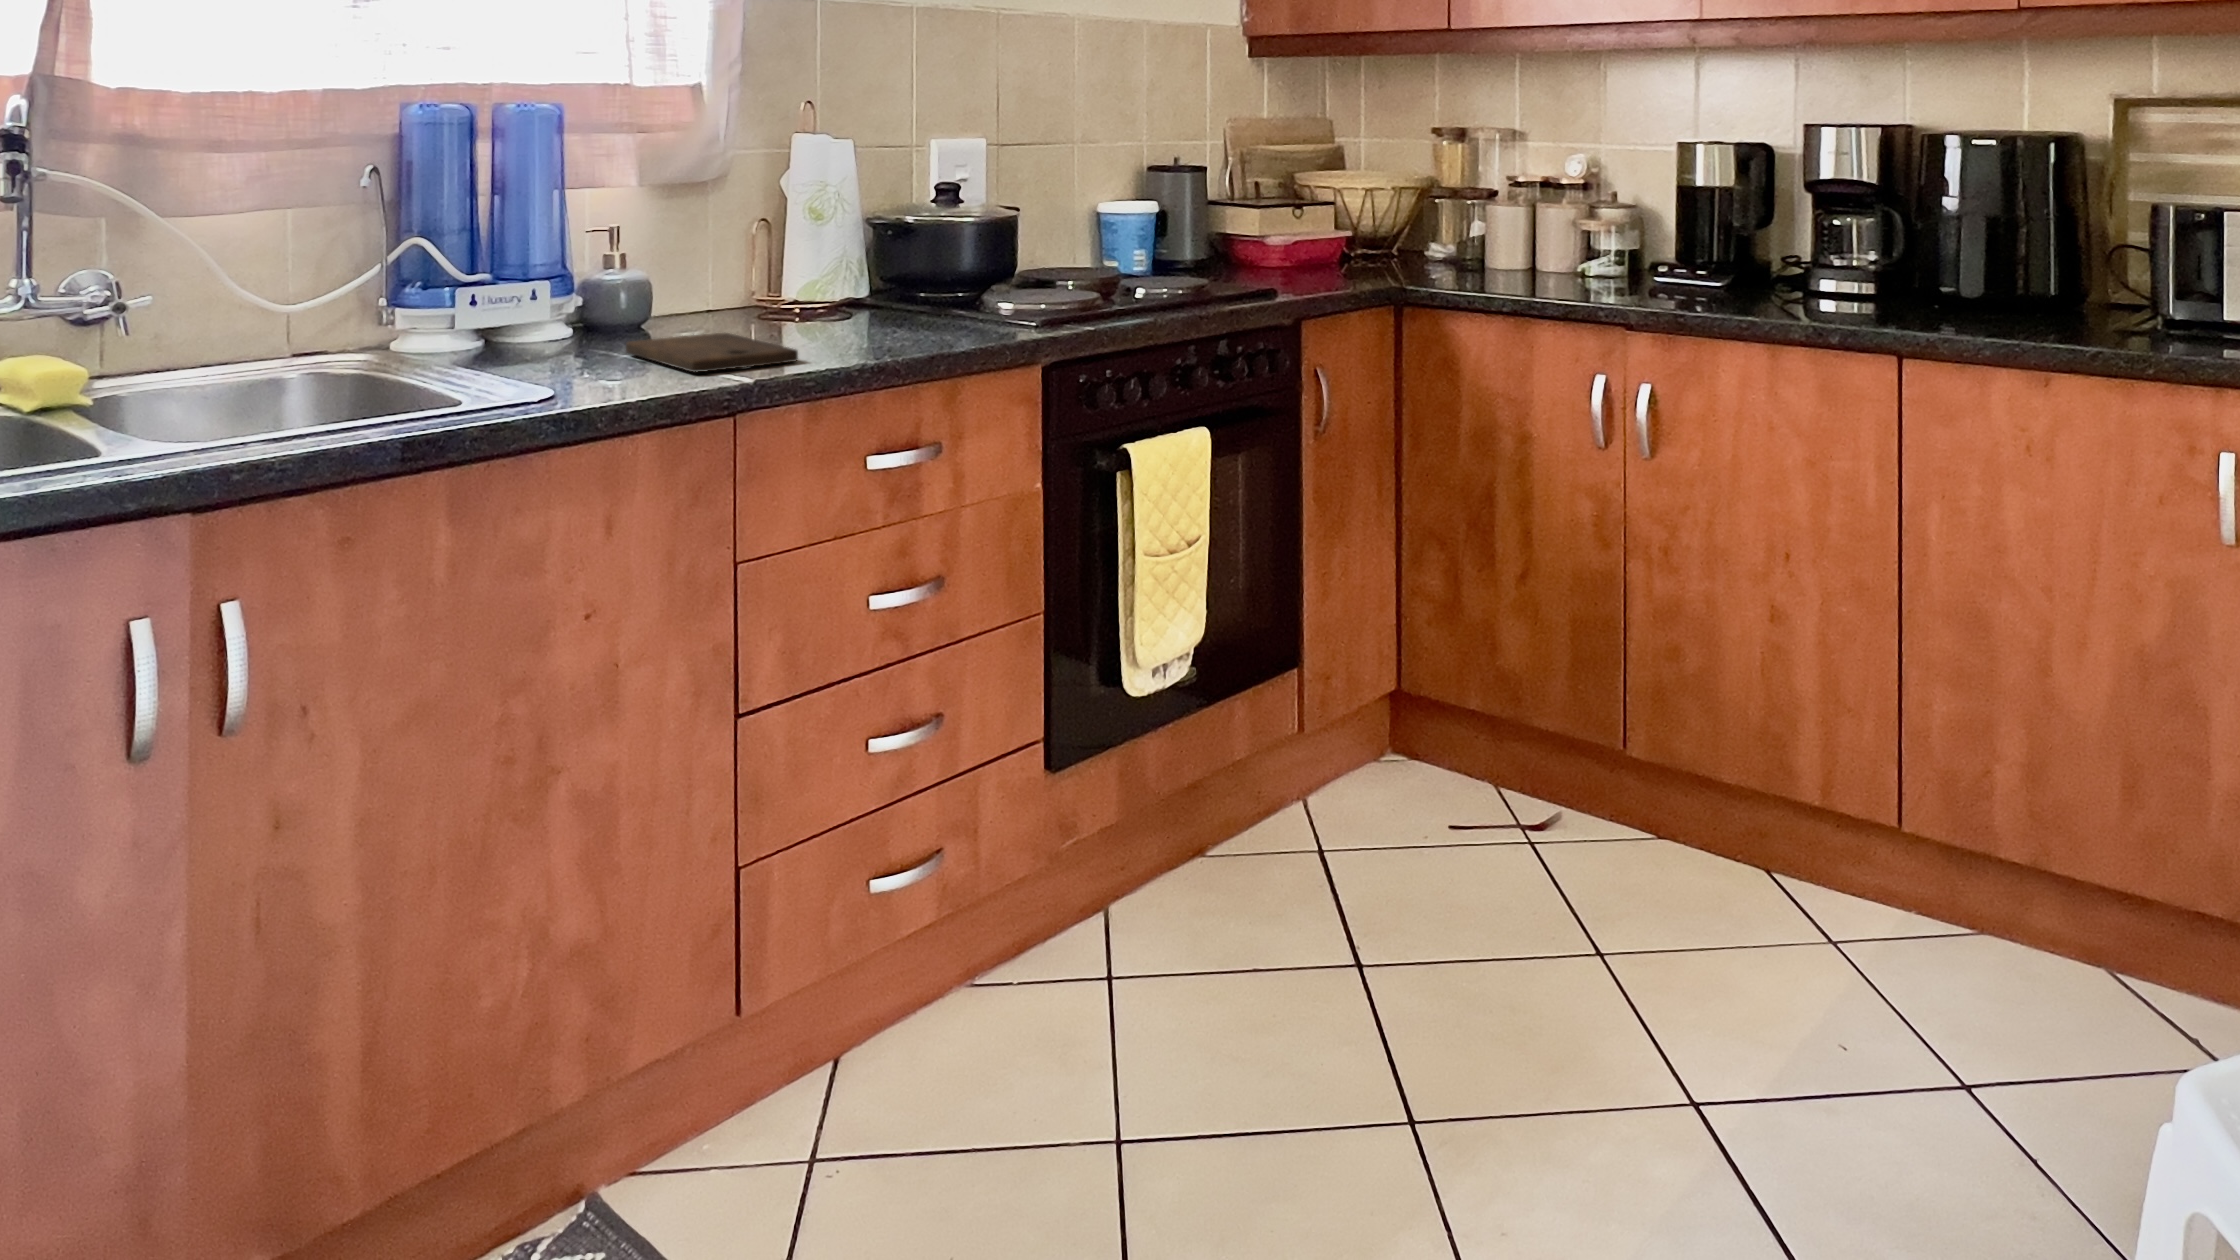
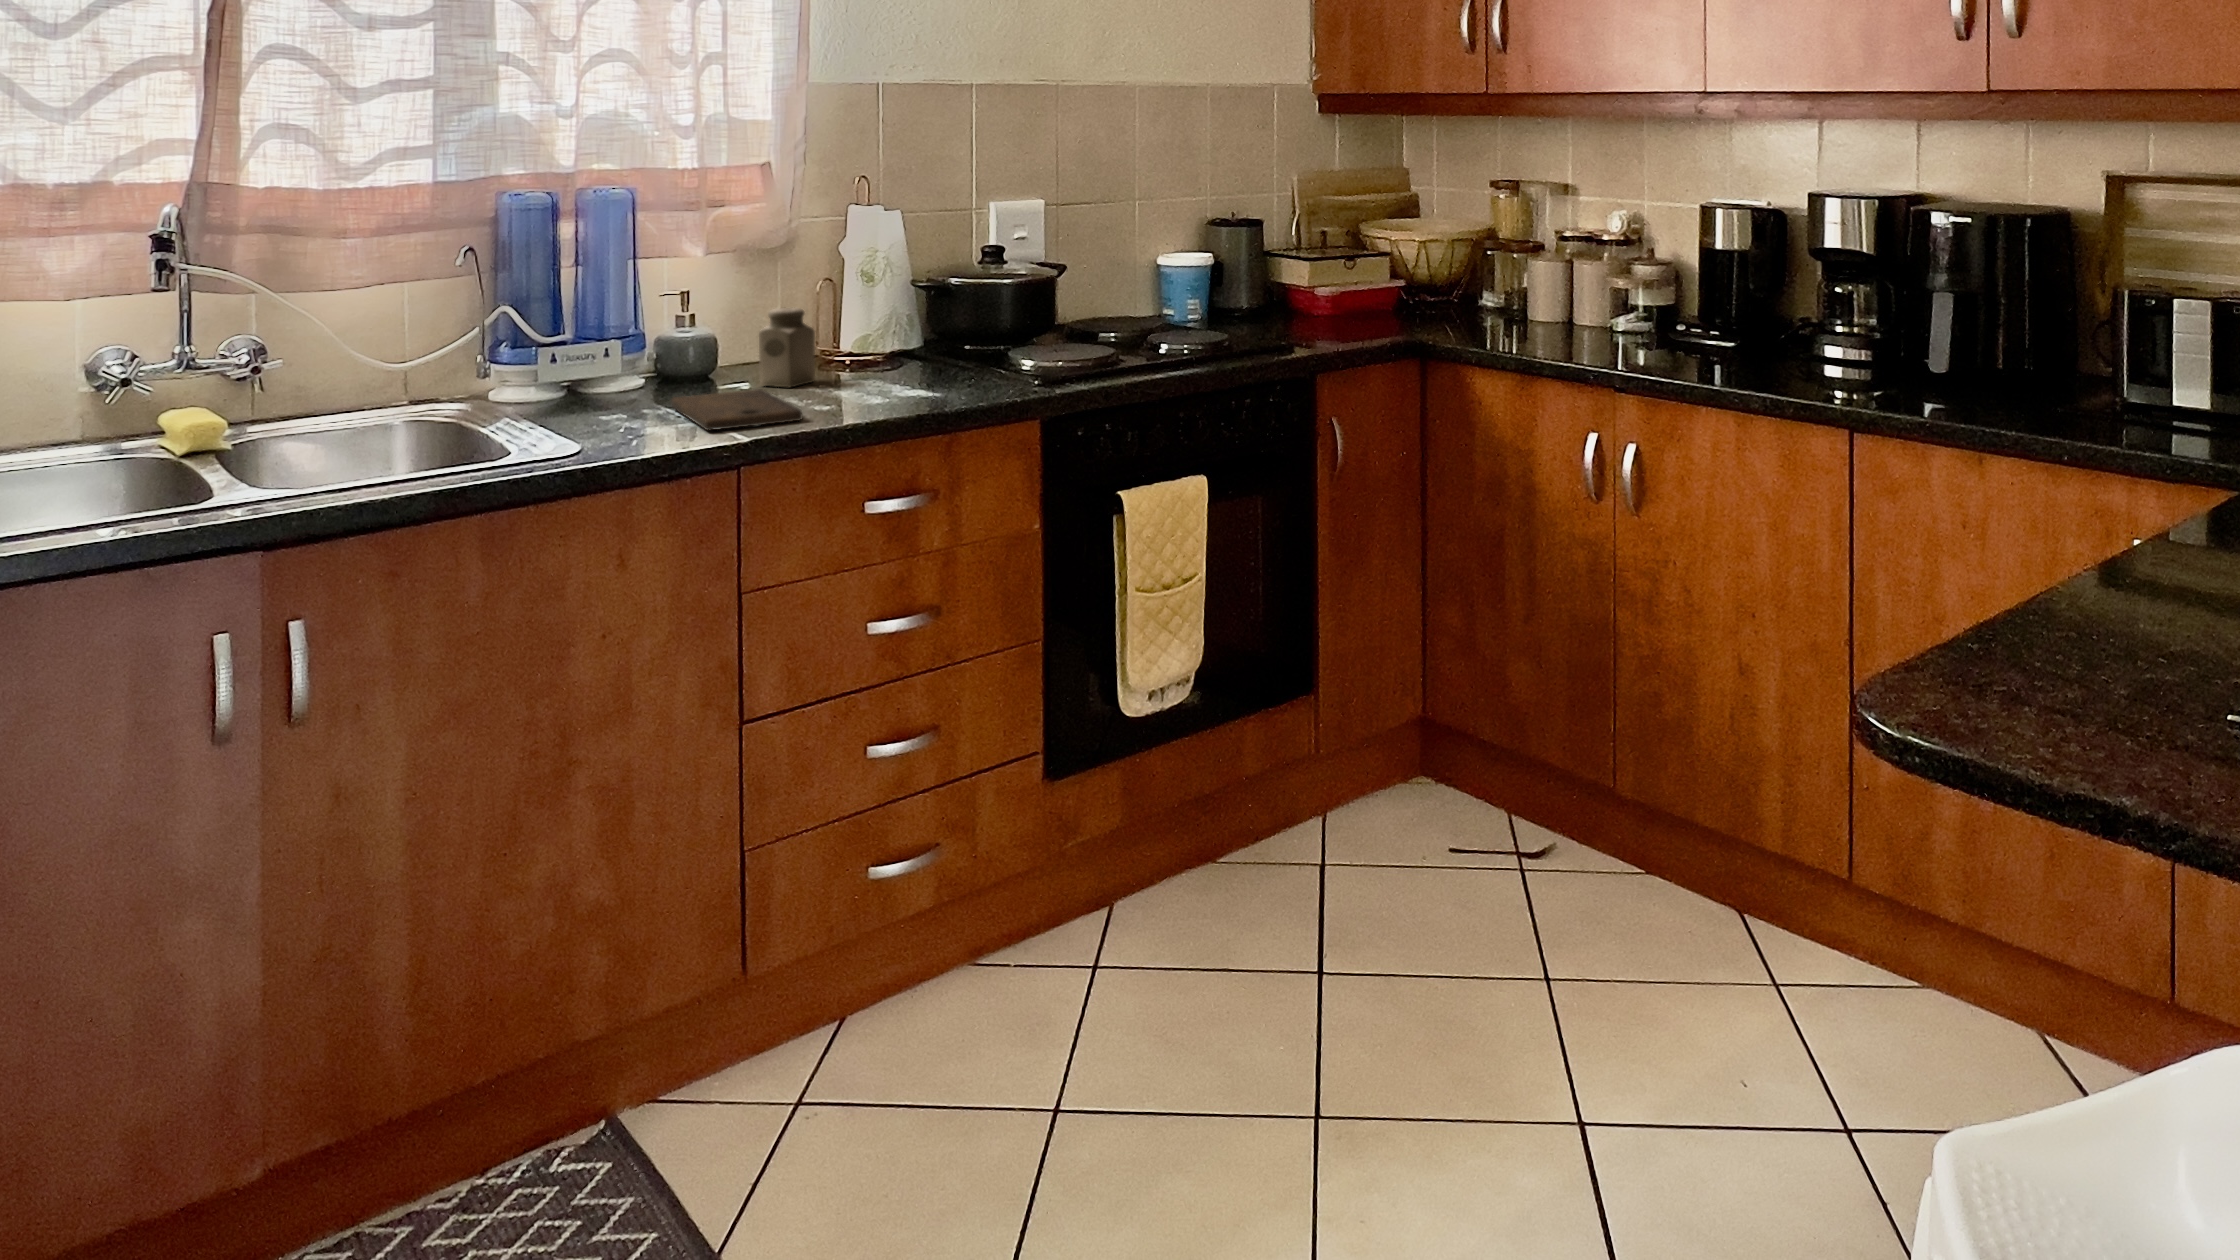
salt shaker: none [710,243,773,333] -> present [759,308,815,387]

